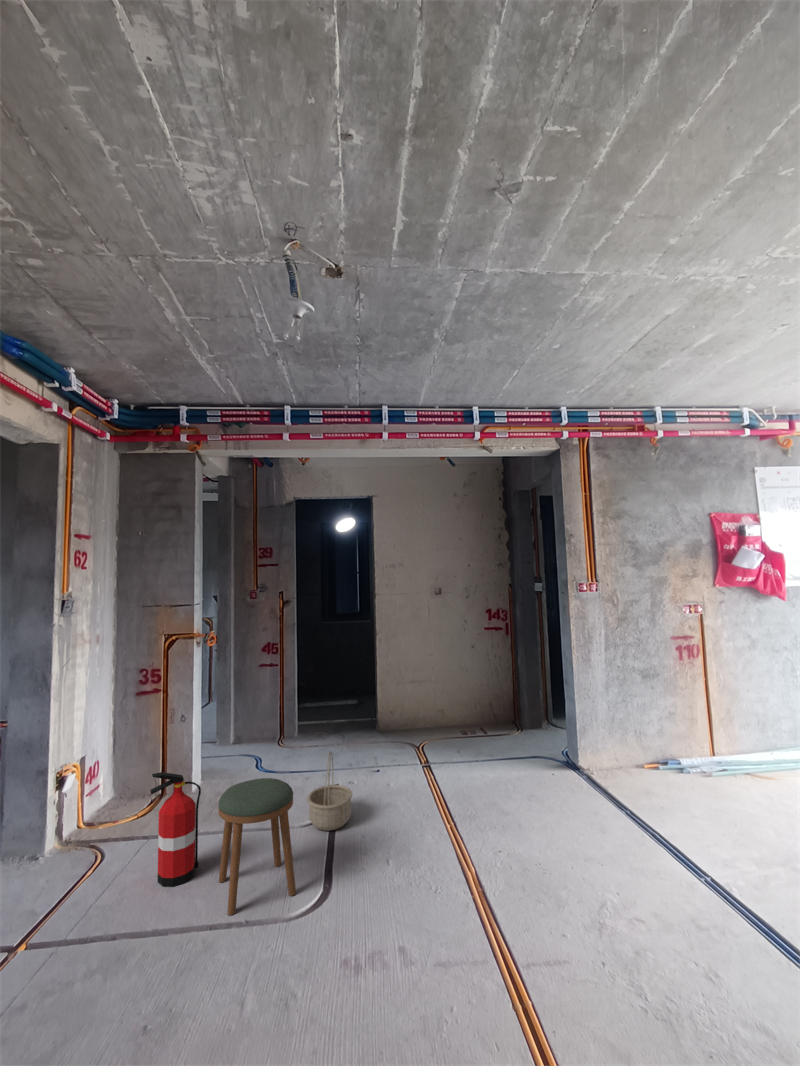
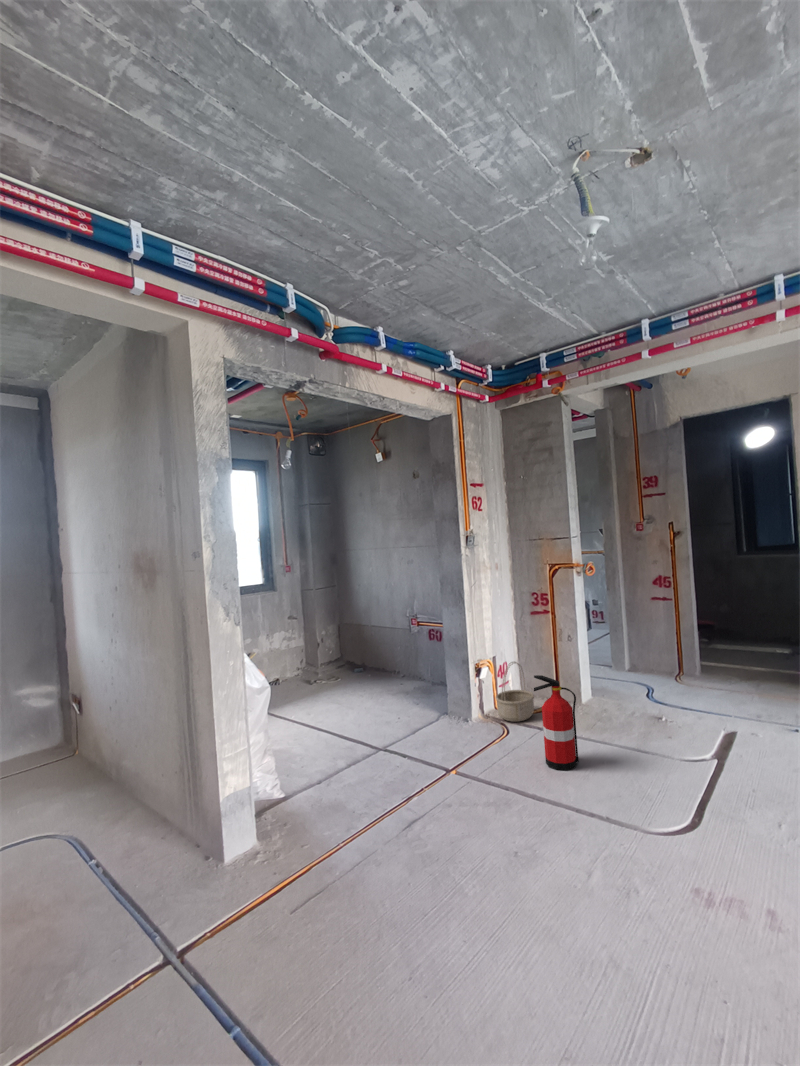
basket: present [308,752,352,831] -> present [496,662,534,722]
stool: present [219,778,296,915] -> none [586,697,667,812]

